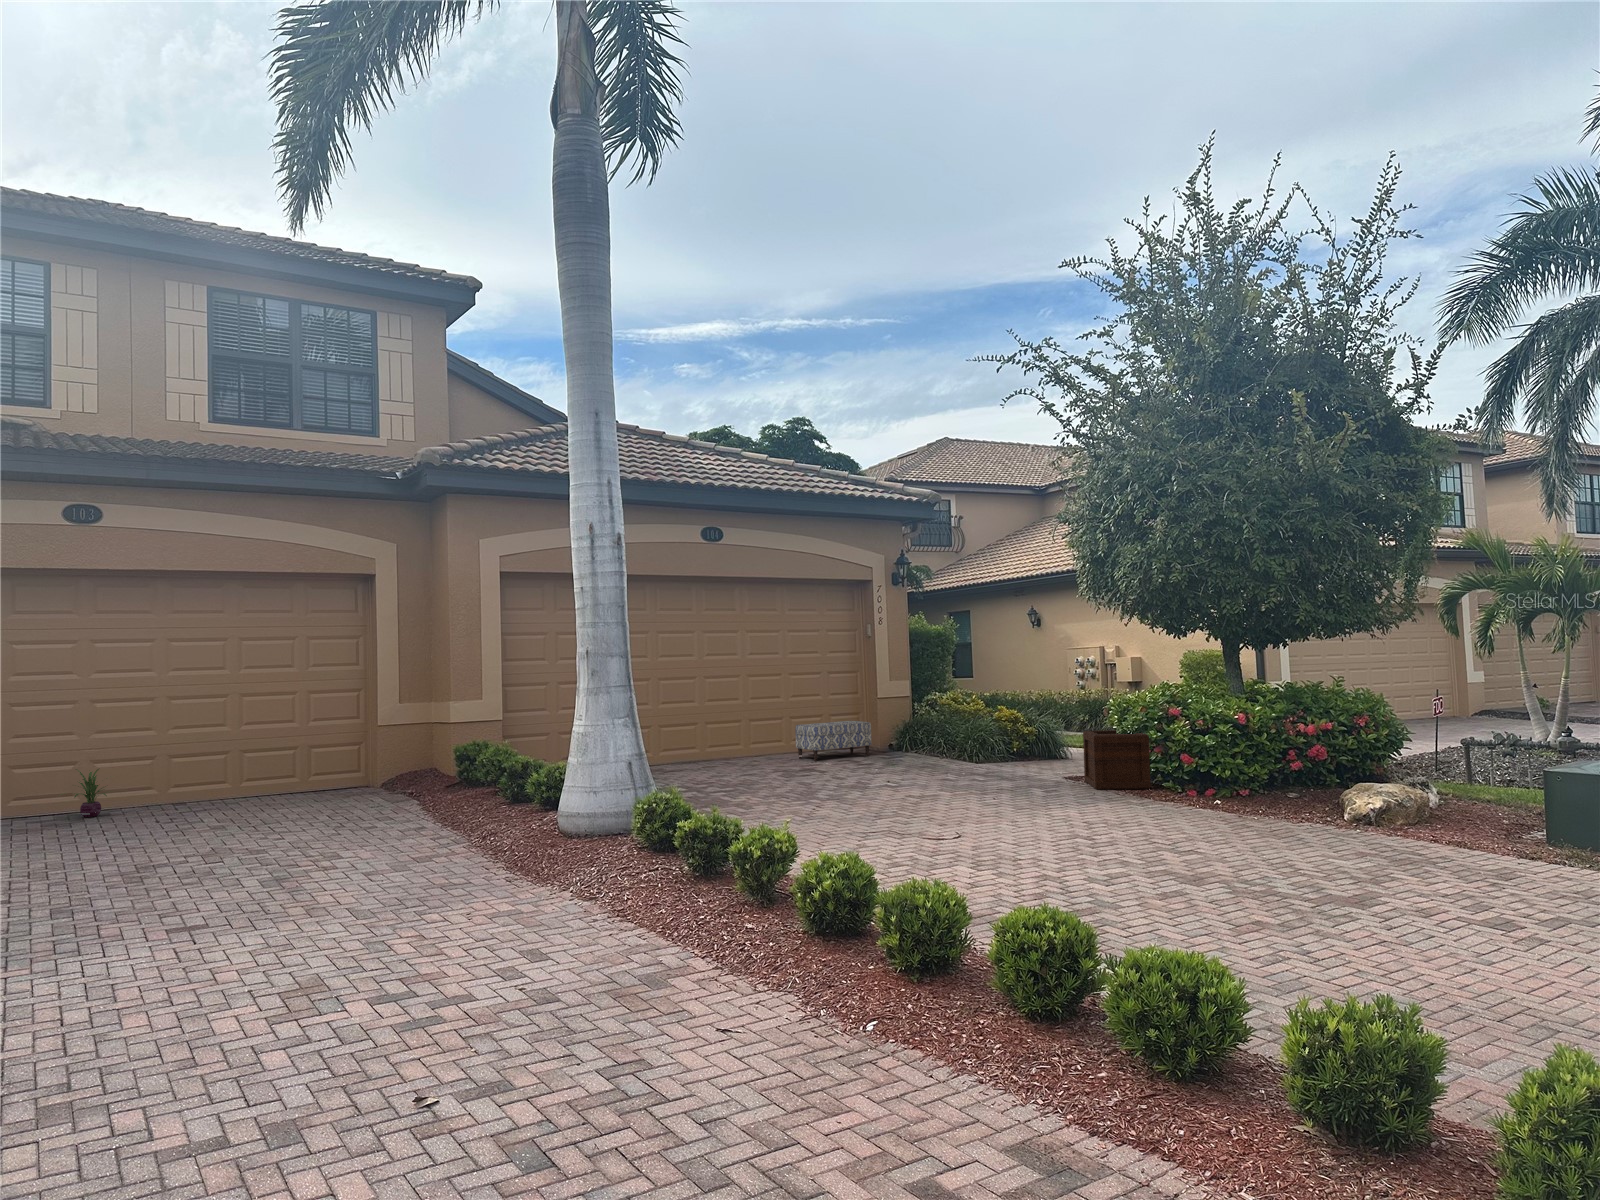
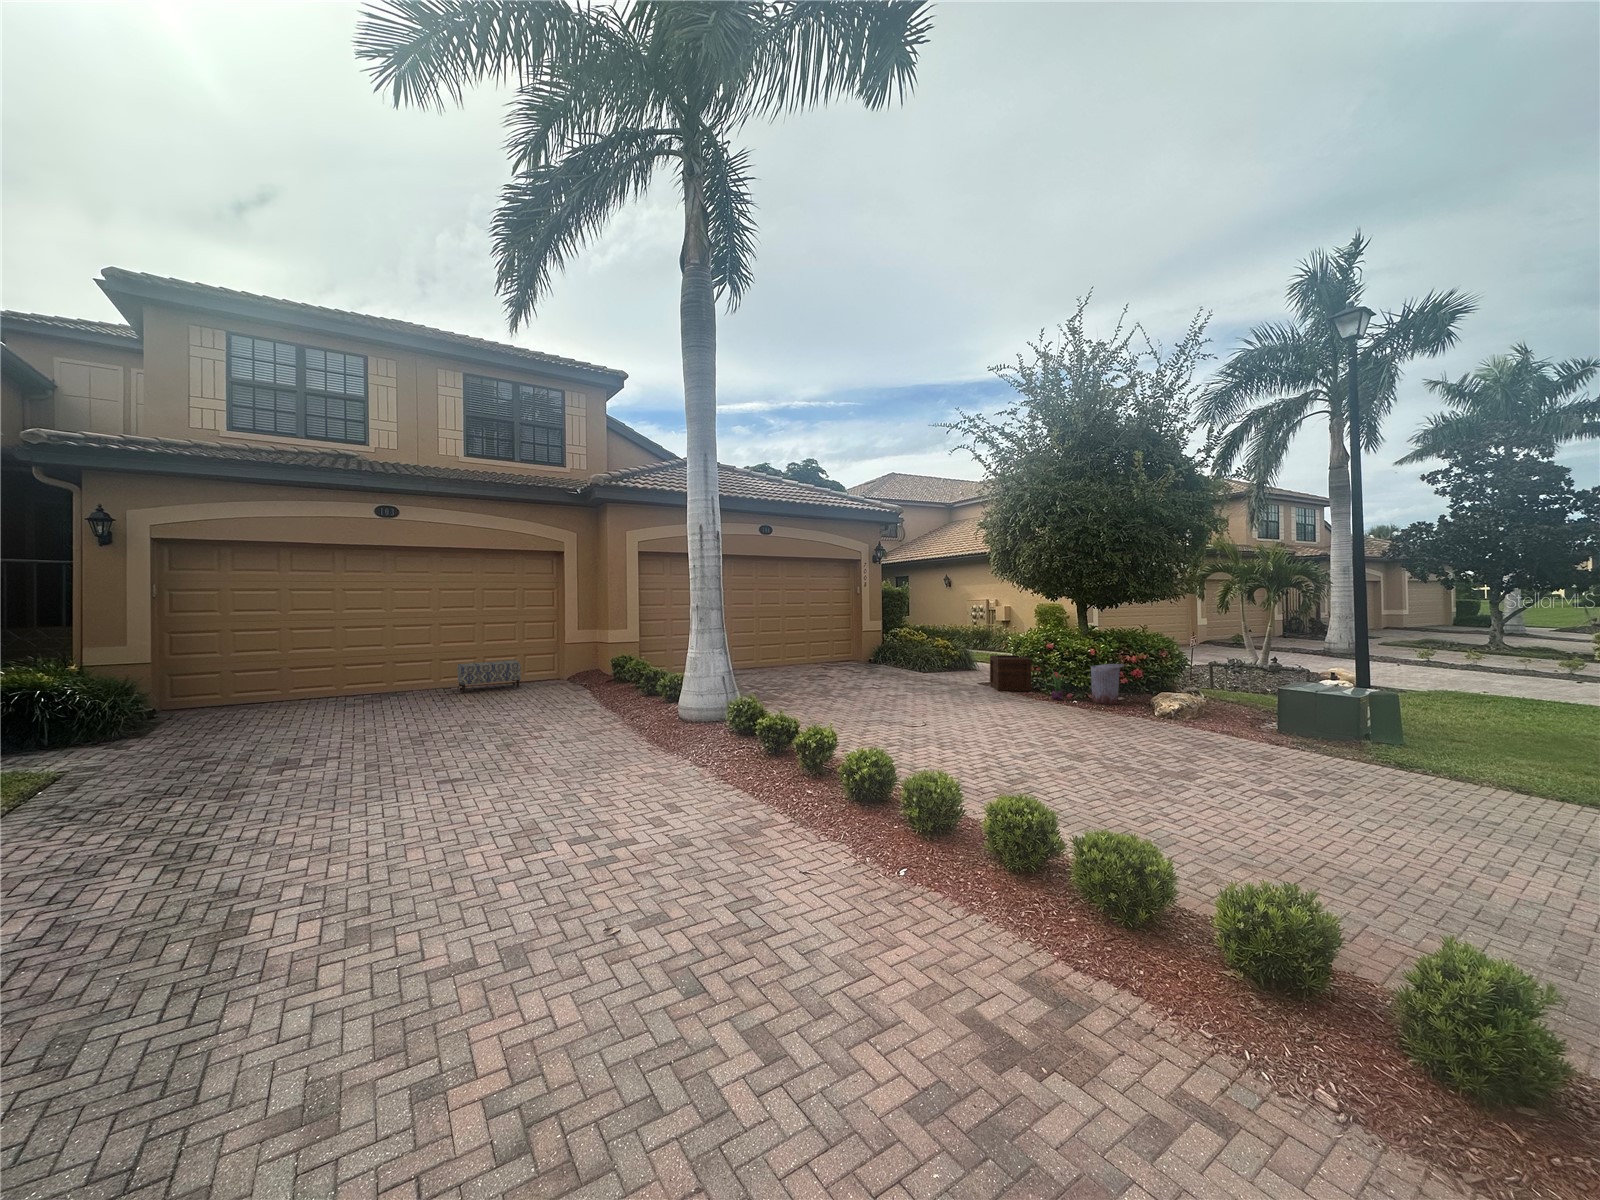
bench: present [795,721,872,761] -> present [457,660,521,693]
trash can: none [1242,738,1296,806] -> present [1091,664,1124,705]
decorative plant: present [74,769,107,817] -> present [1045,670,1065,700]

